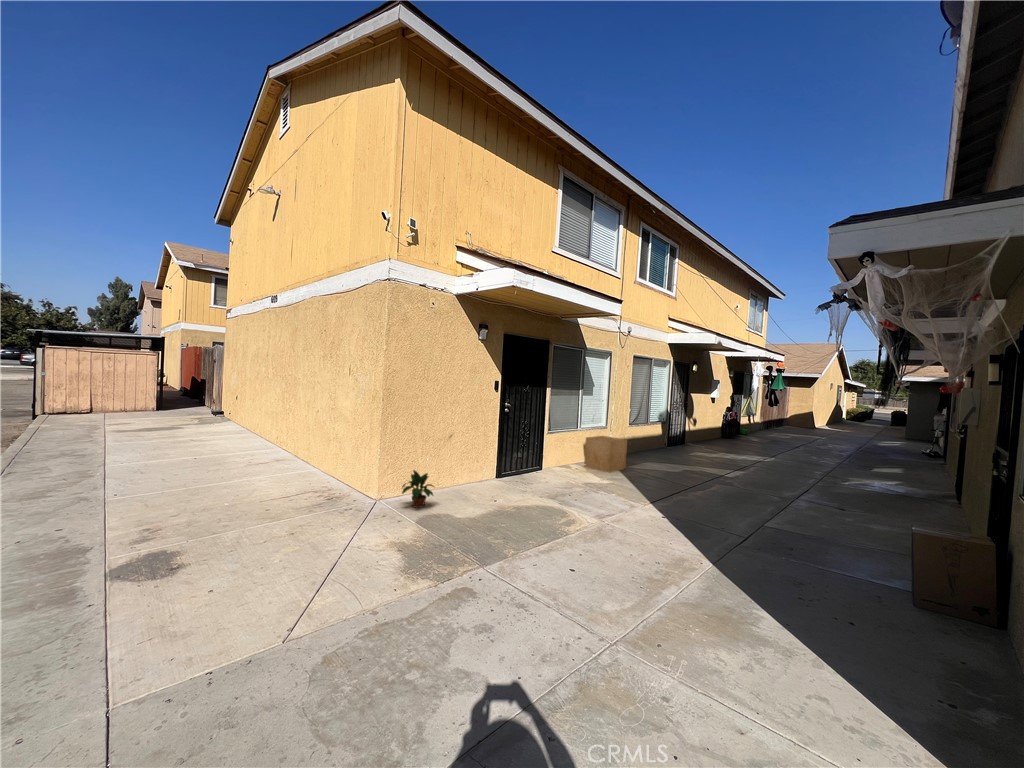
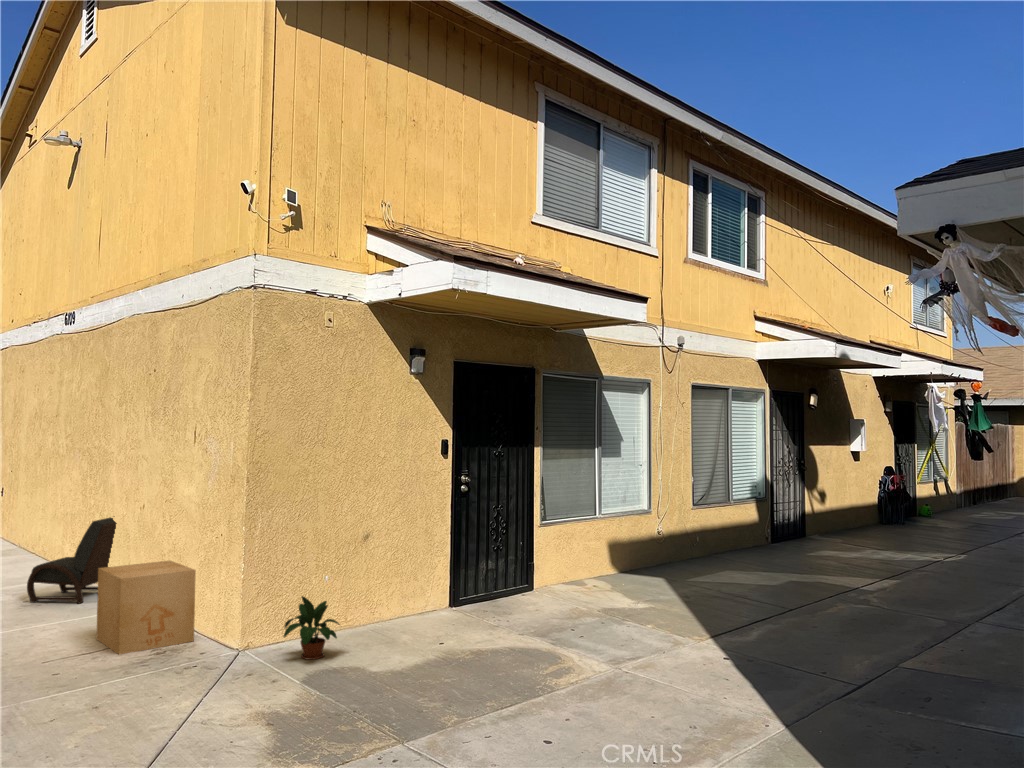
lounge chair: none [246,416,307,466] -> present [27,518,117,604]
cardboard box: present [584,436,627,473] -> present [96,561,196,654]

